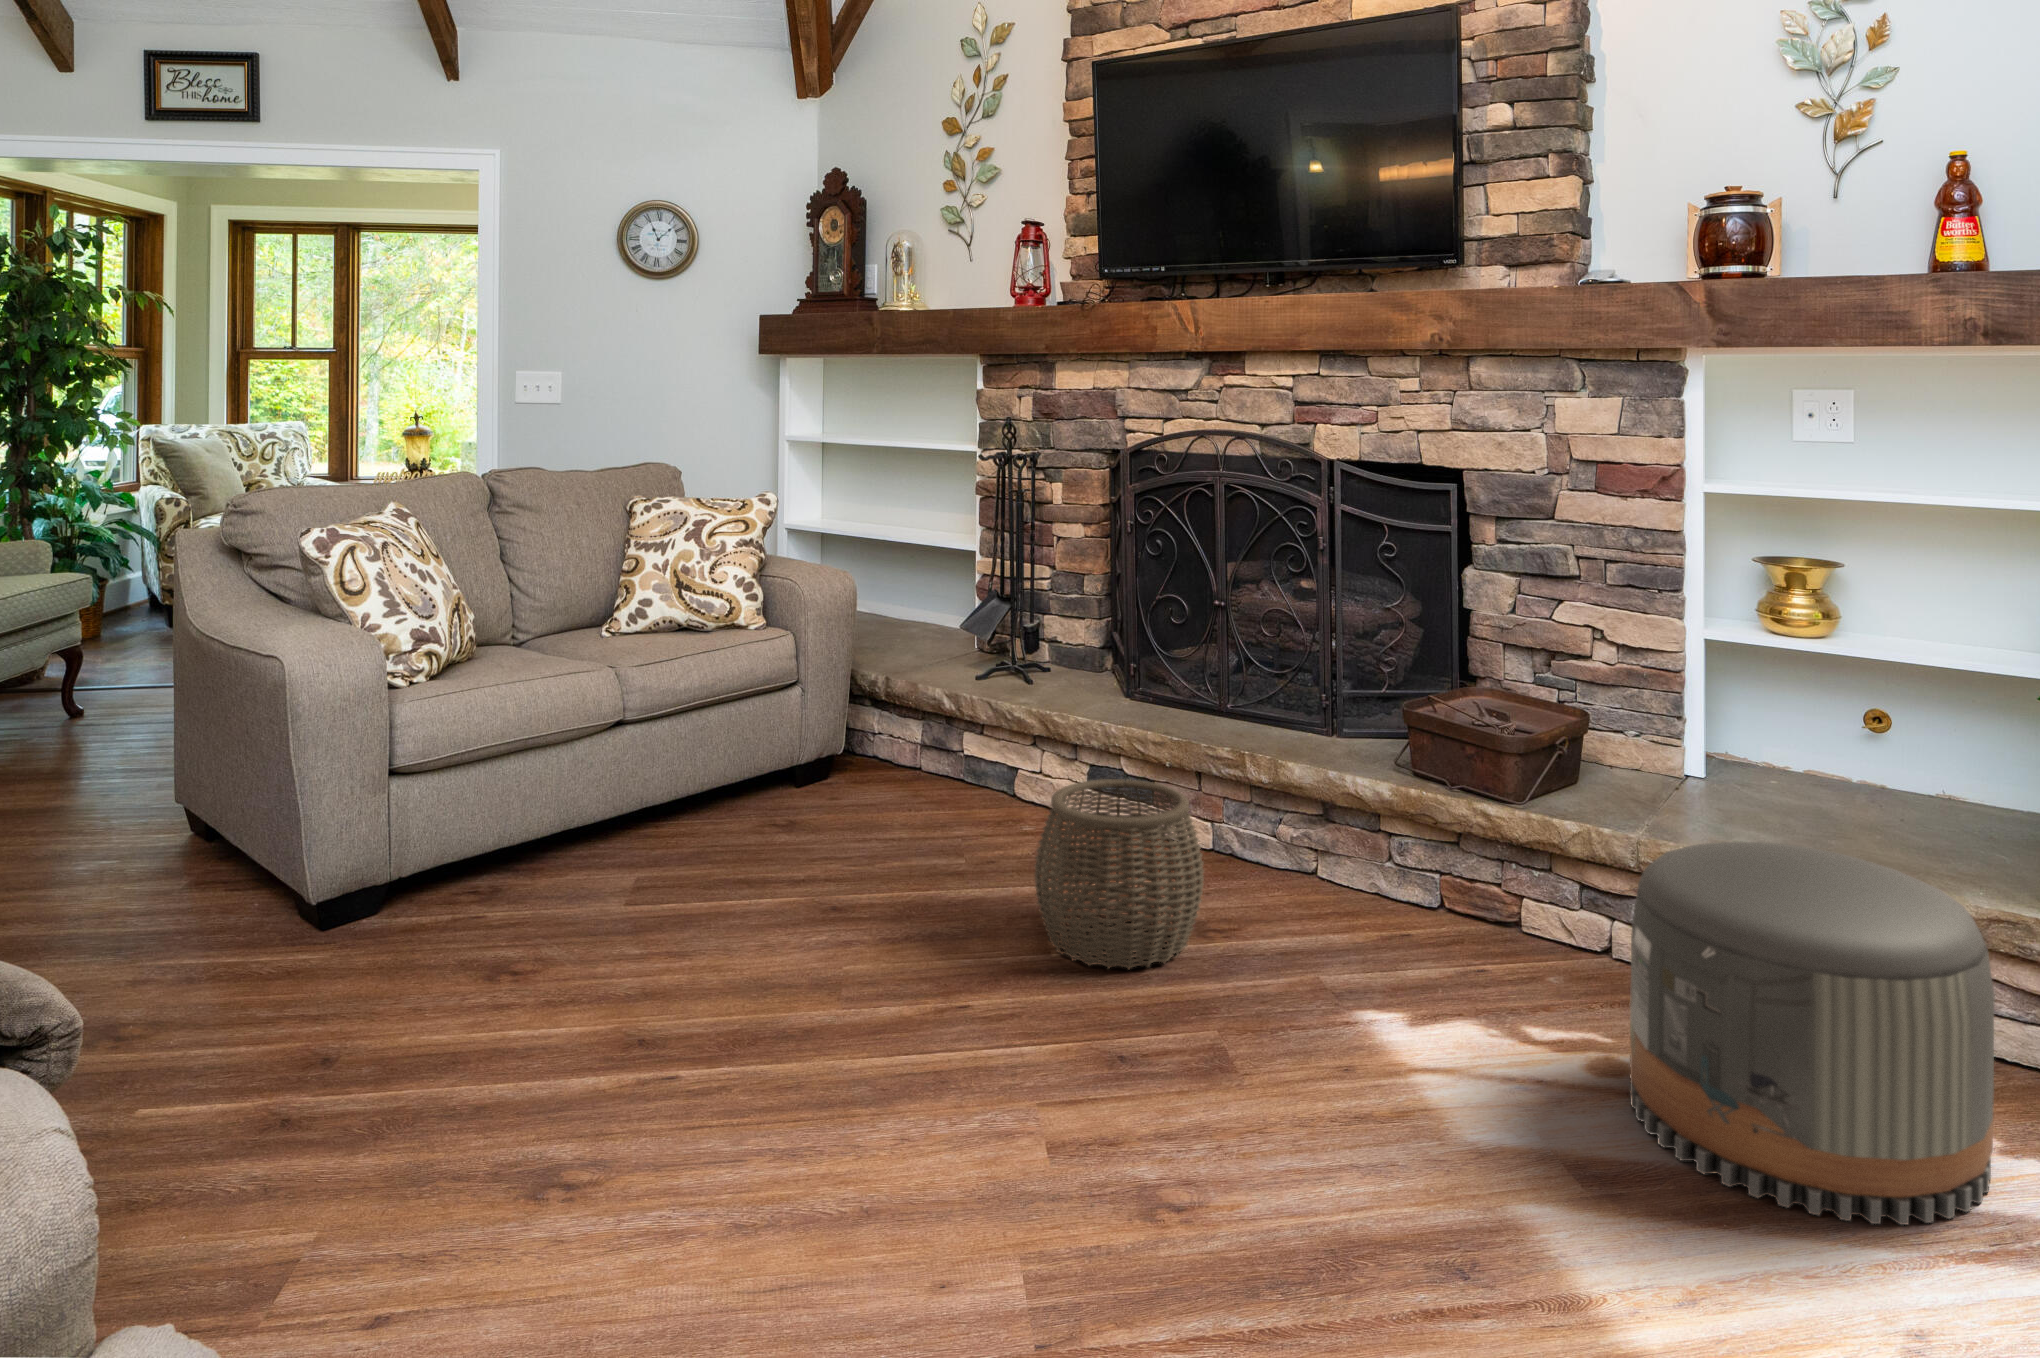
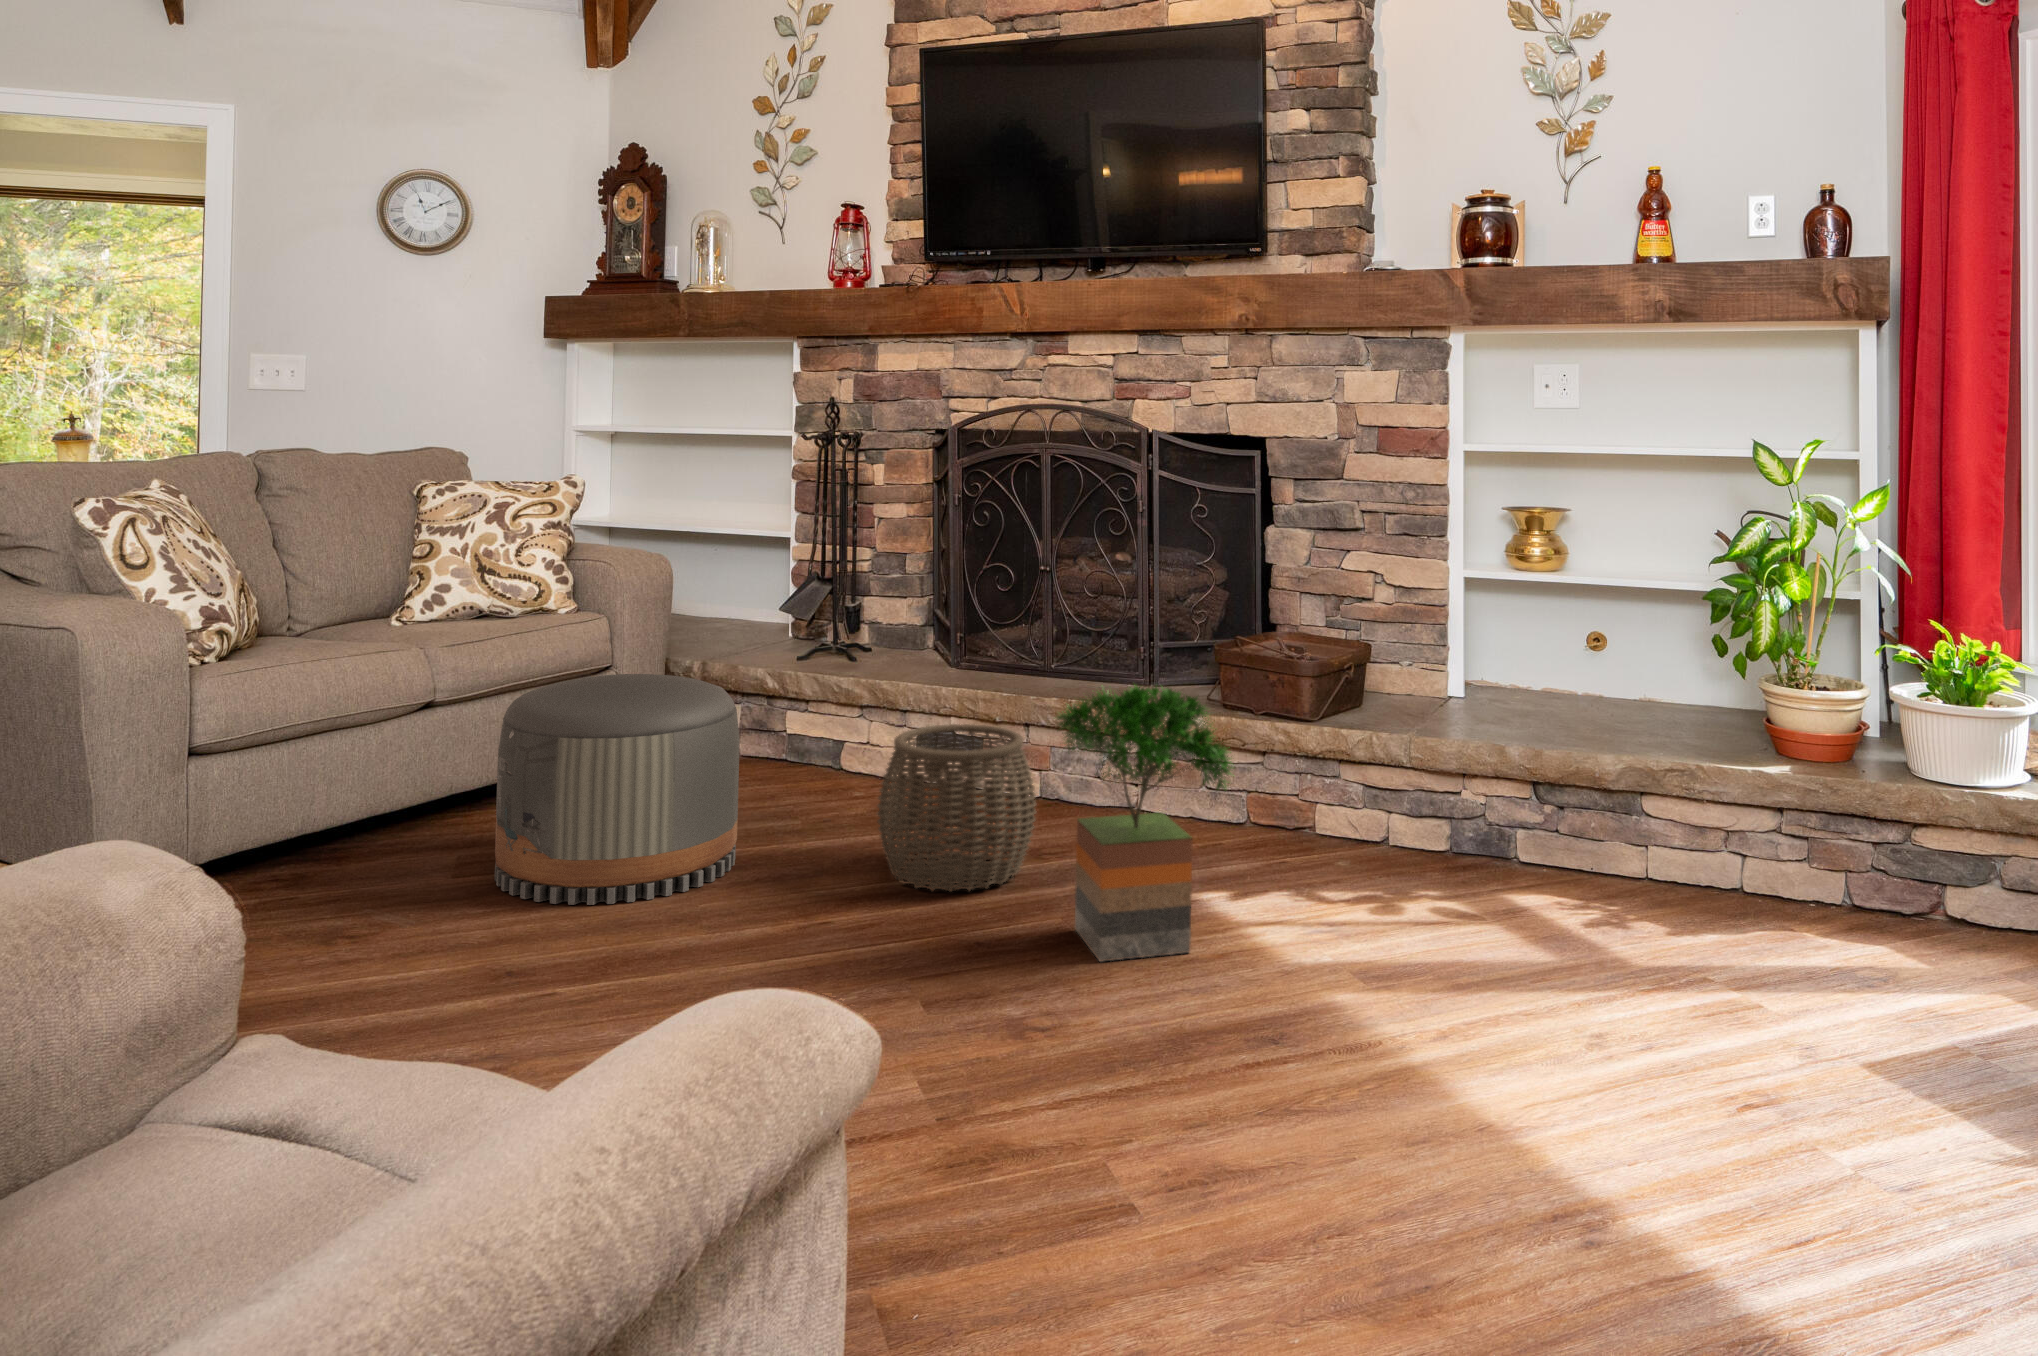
potted tree: none [1209,761,1422,1083] -> present [1057,685,1234,962]
pouf: present [1630,842,1994,1225] -> present [495,674,740,905]

